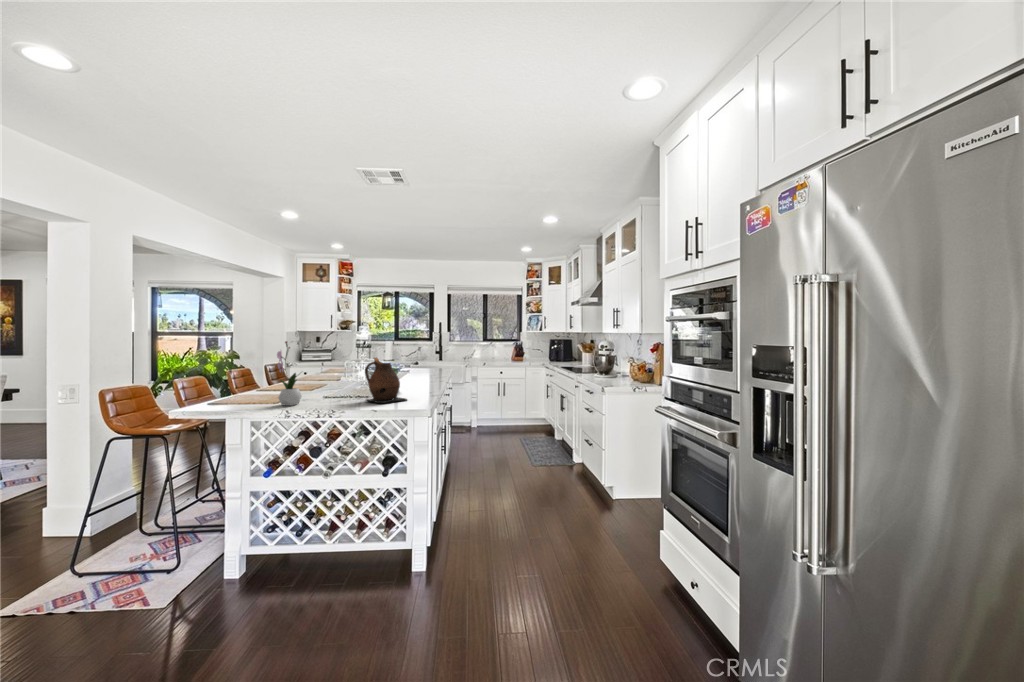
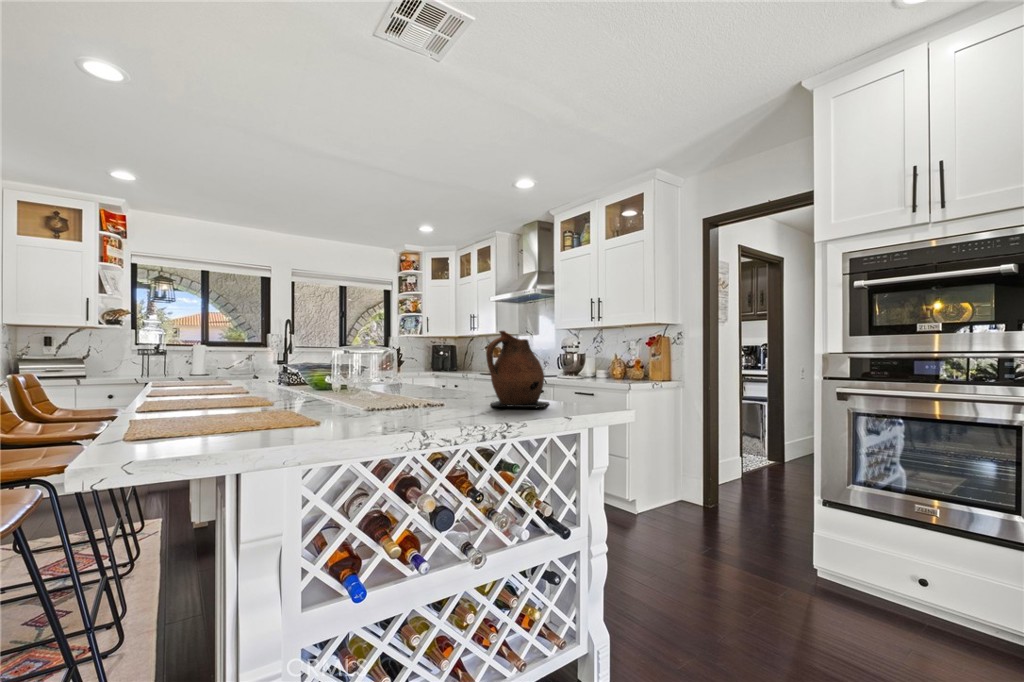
flower arrangement: present [277,341,302,406] -> none [354,287,415,424]

